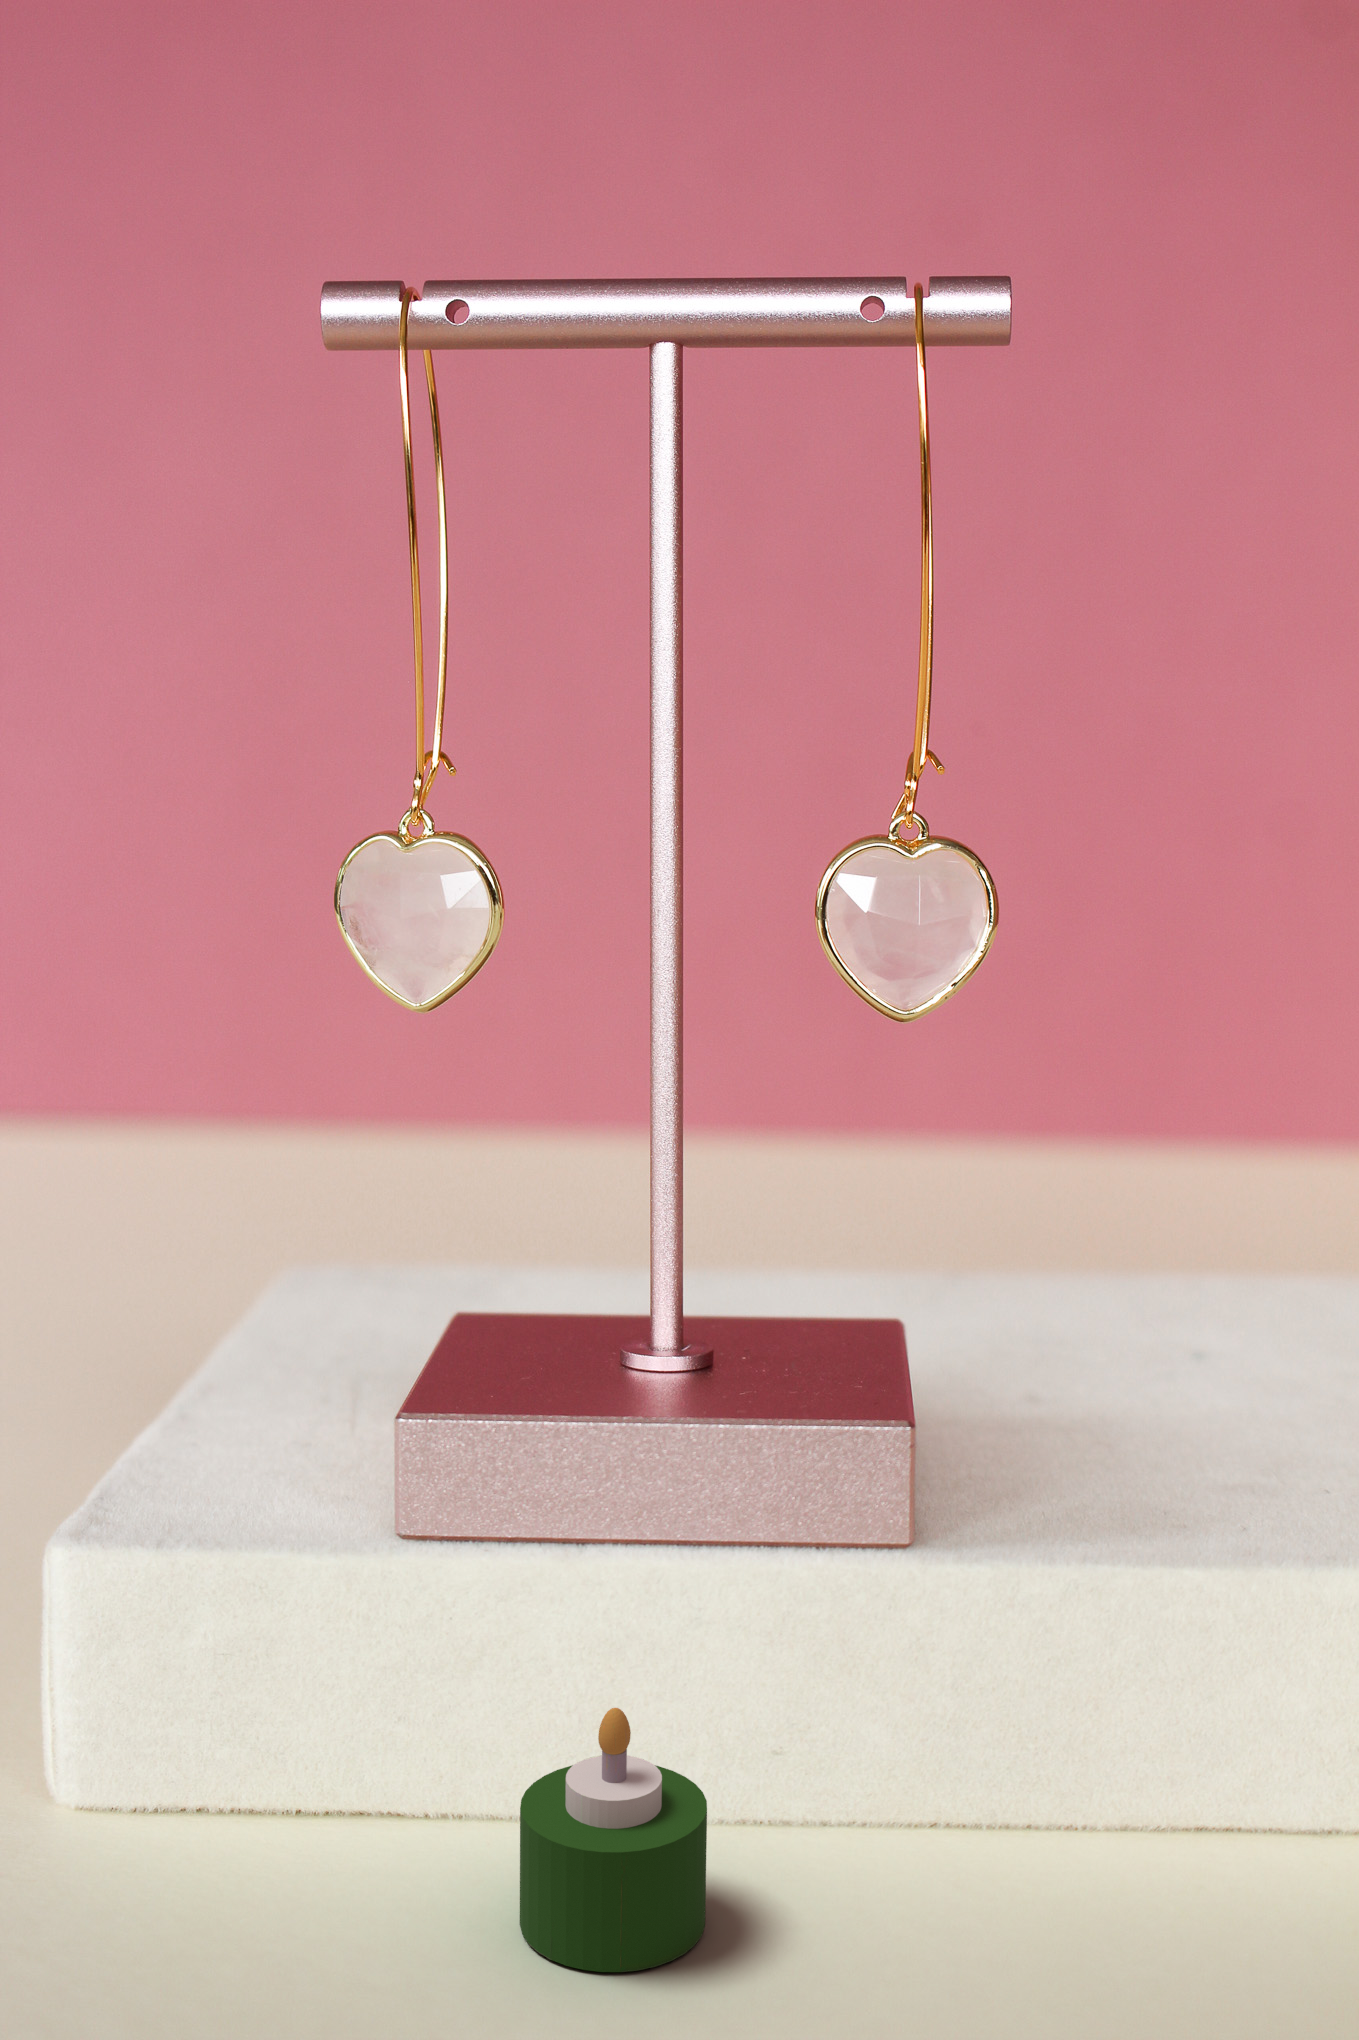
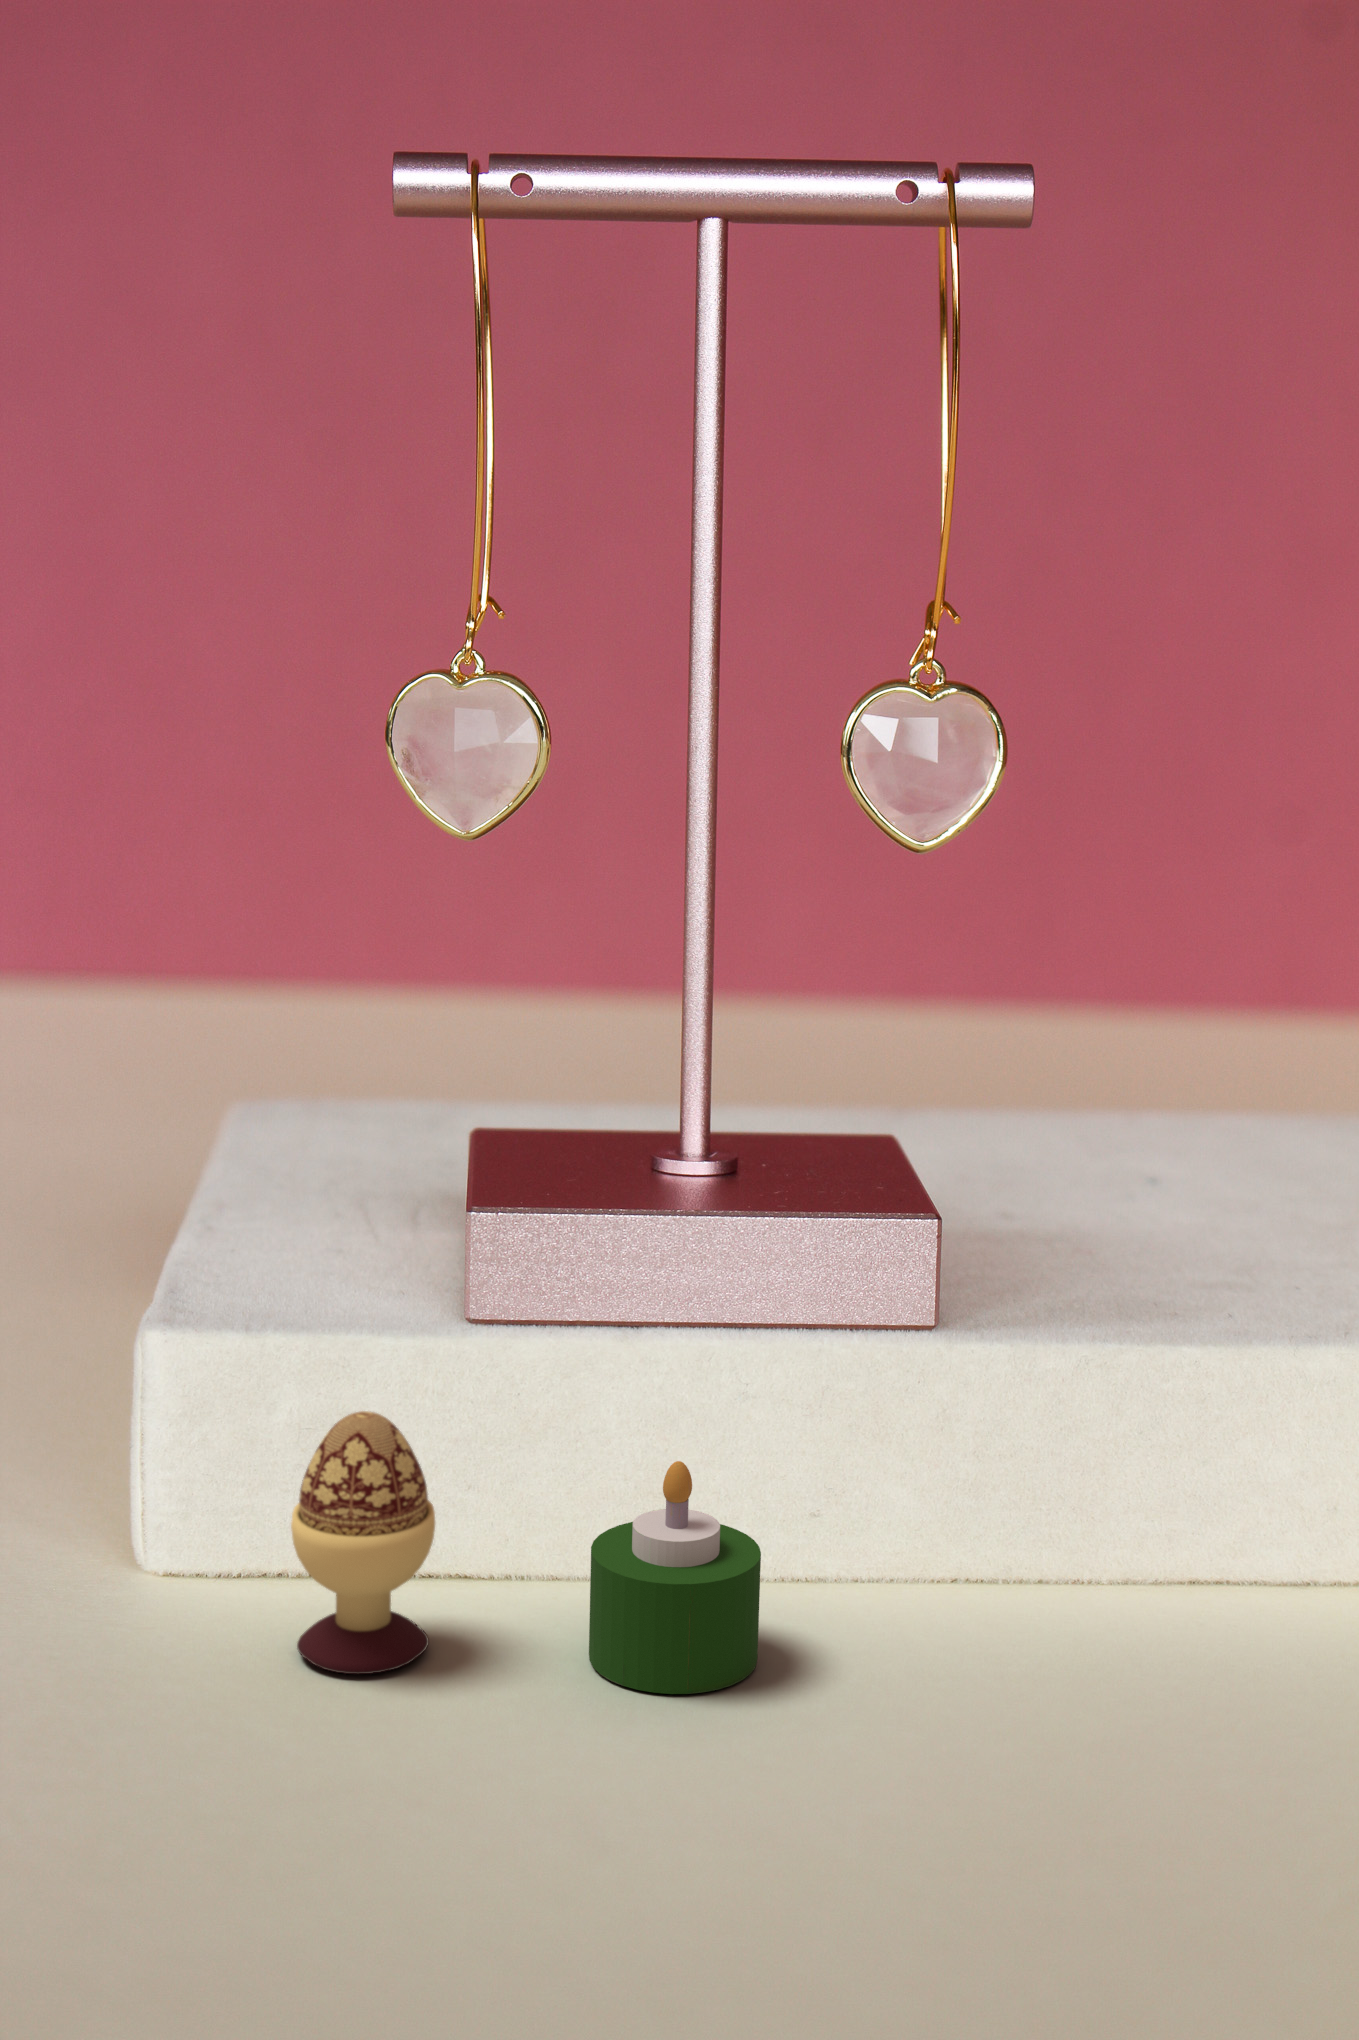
decorative egg: none [195,1648,352,1940] -> present [291,1411,435,1674]

